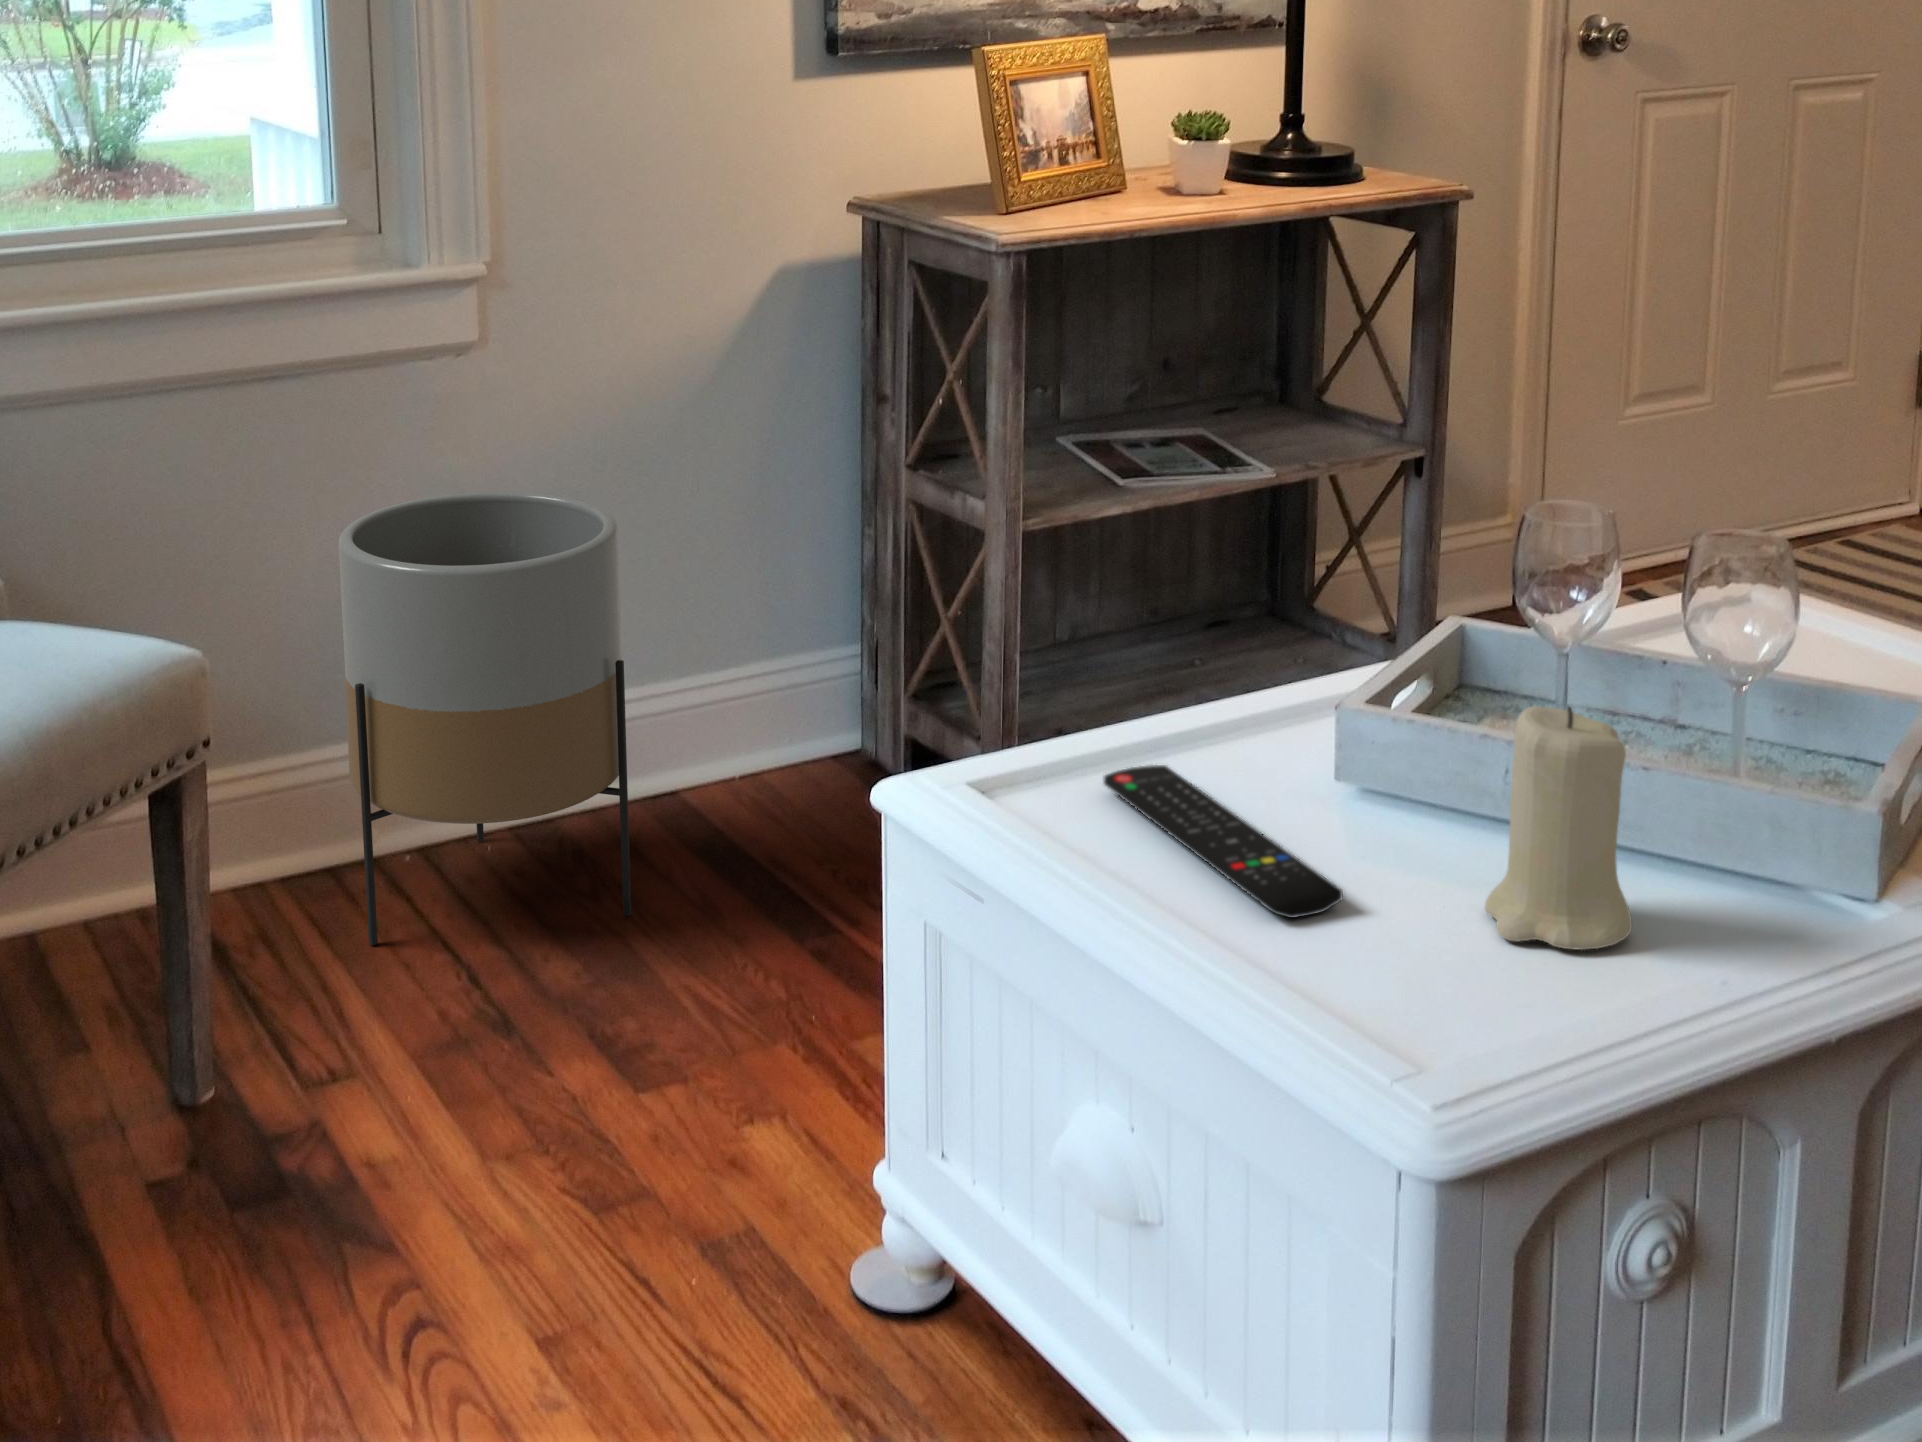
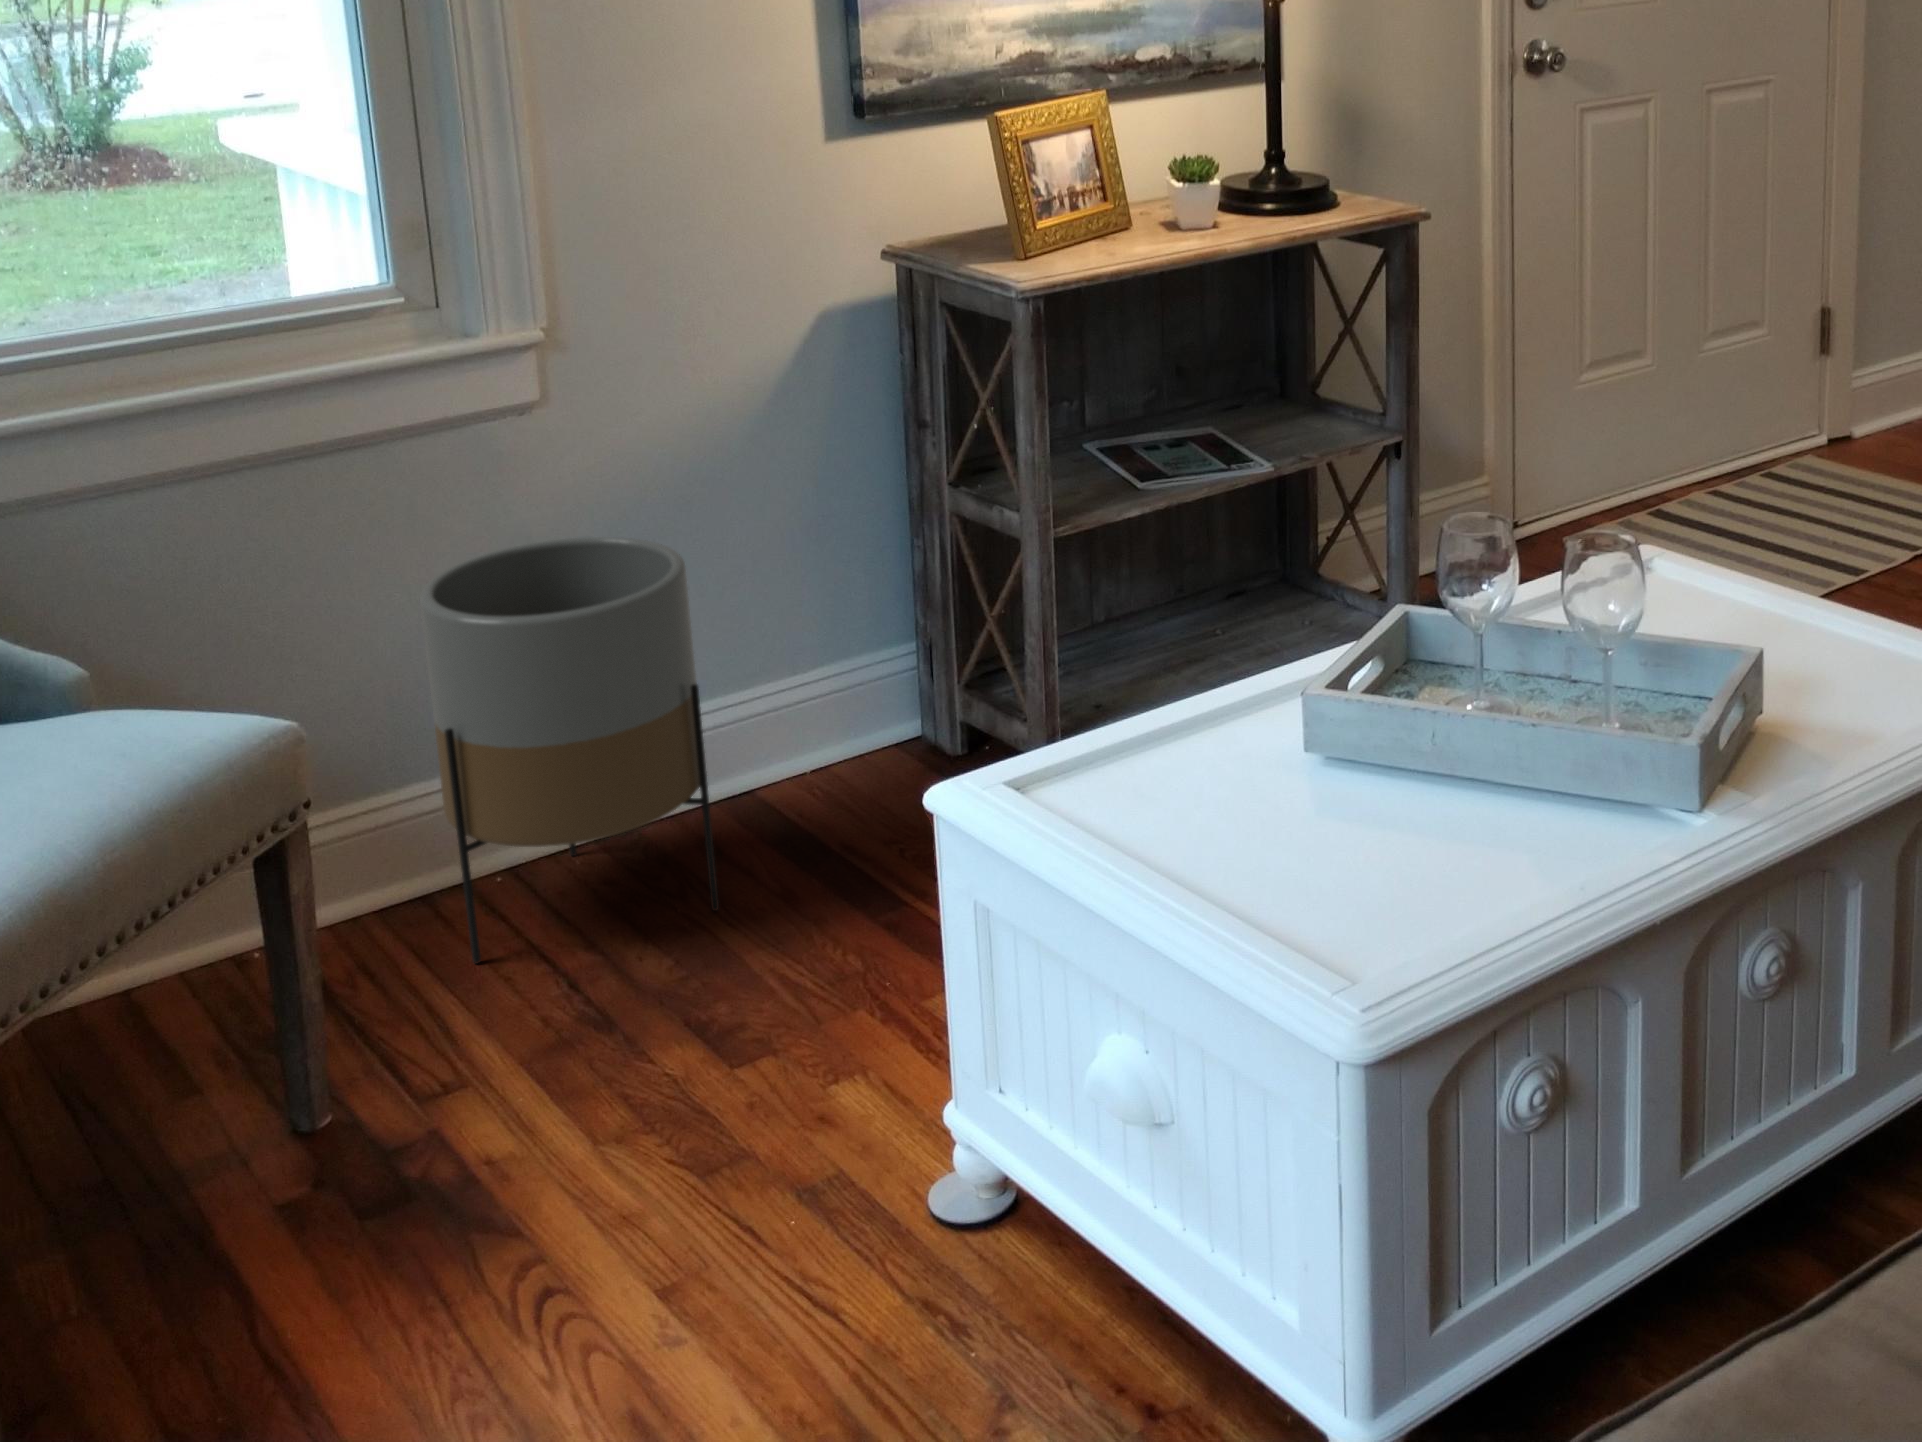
candle: present [1485,706,1632,950] -> none [1408,684,1518,873]
remote control: present [1103,765,1343,918] -> none [1111,750,1299,871]

